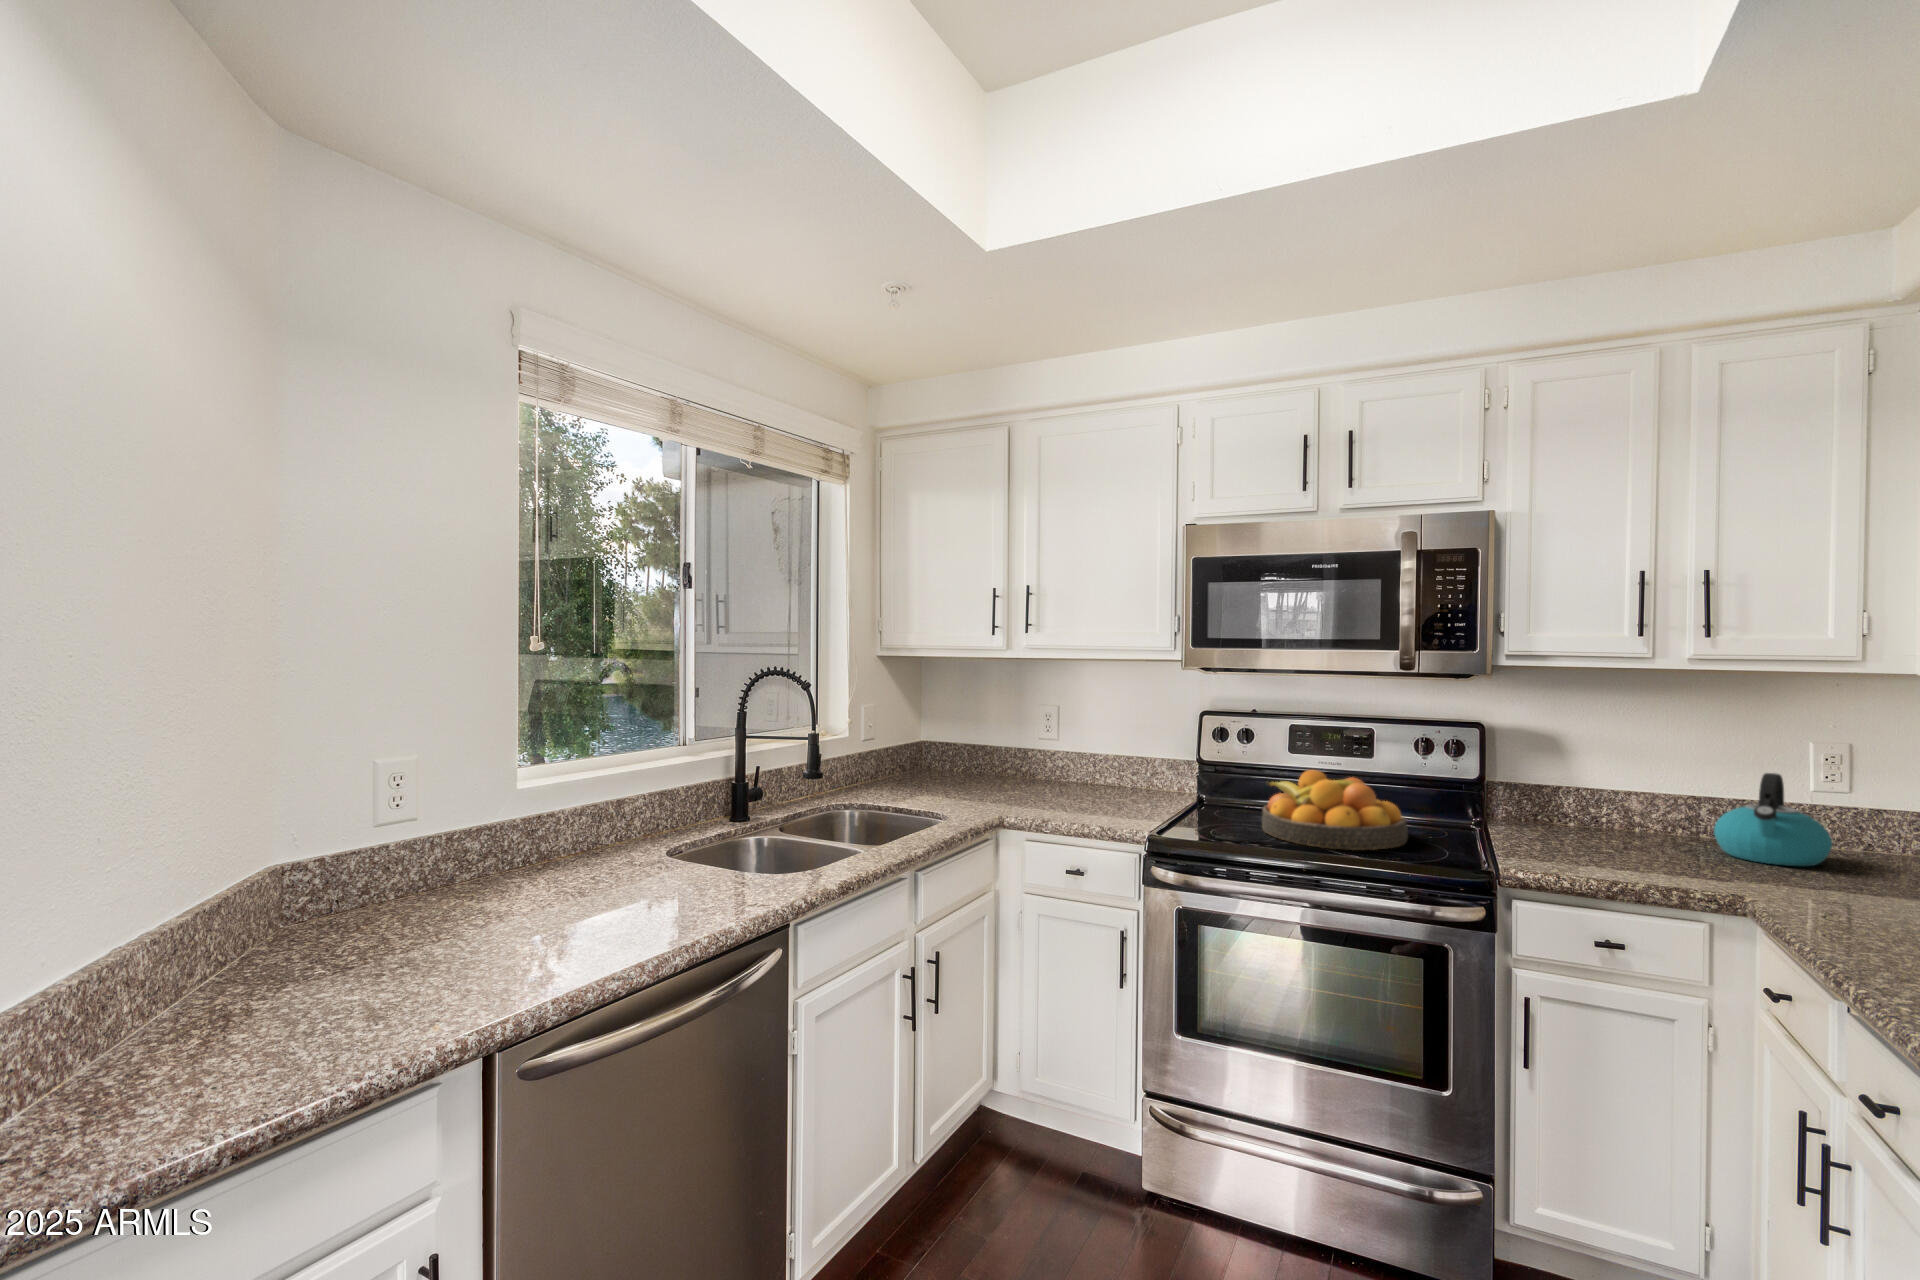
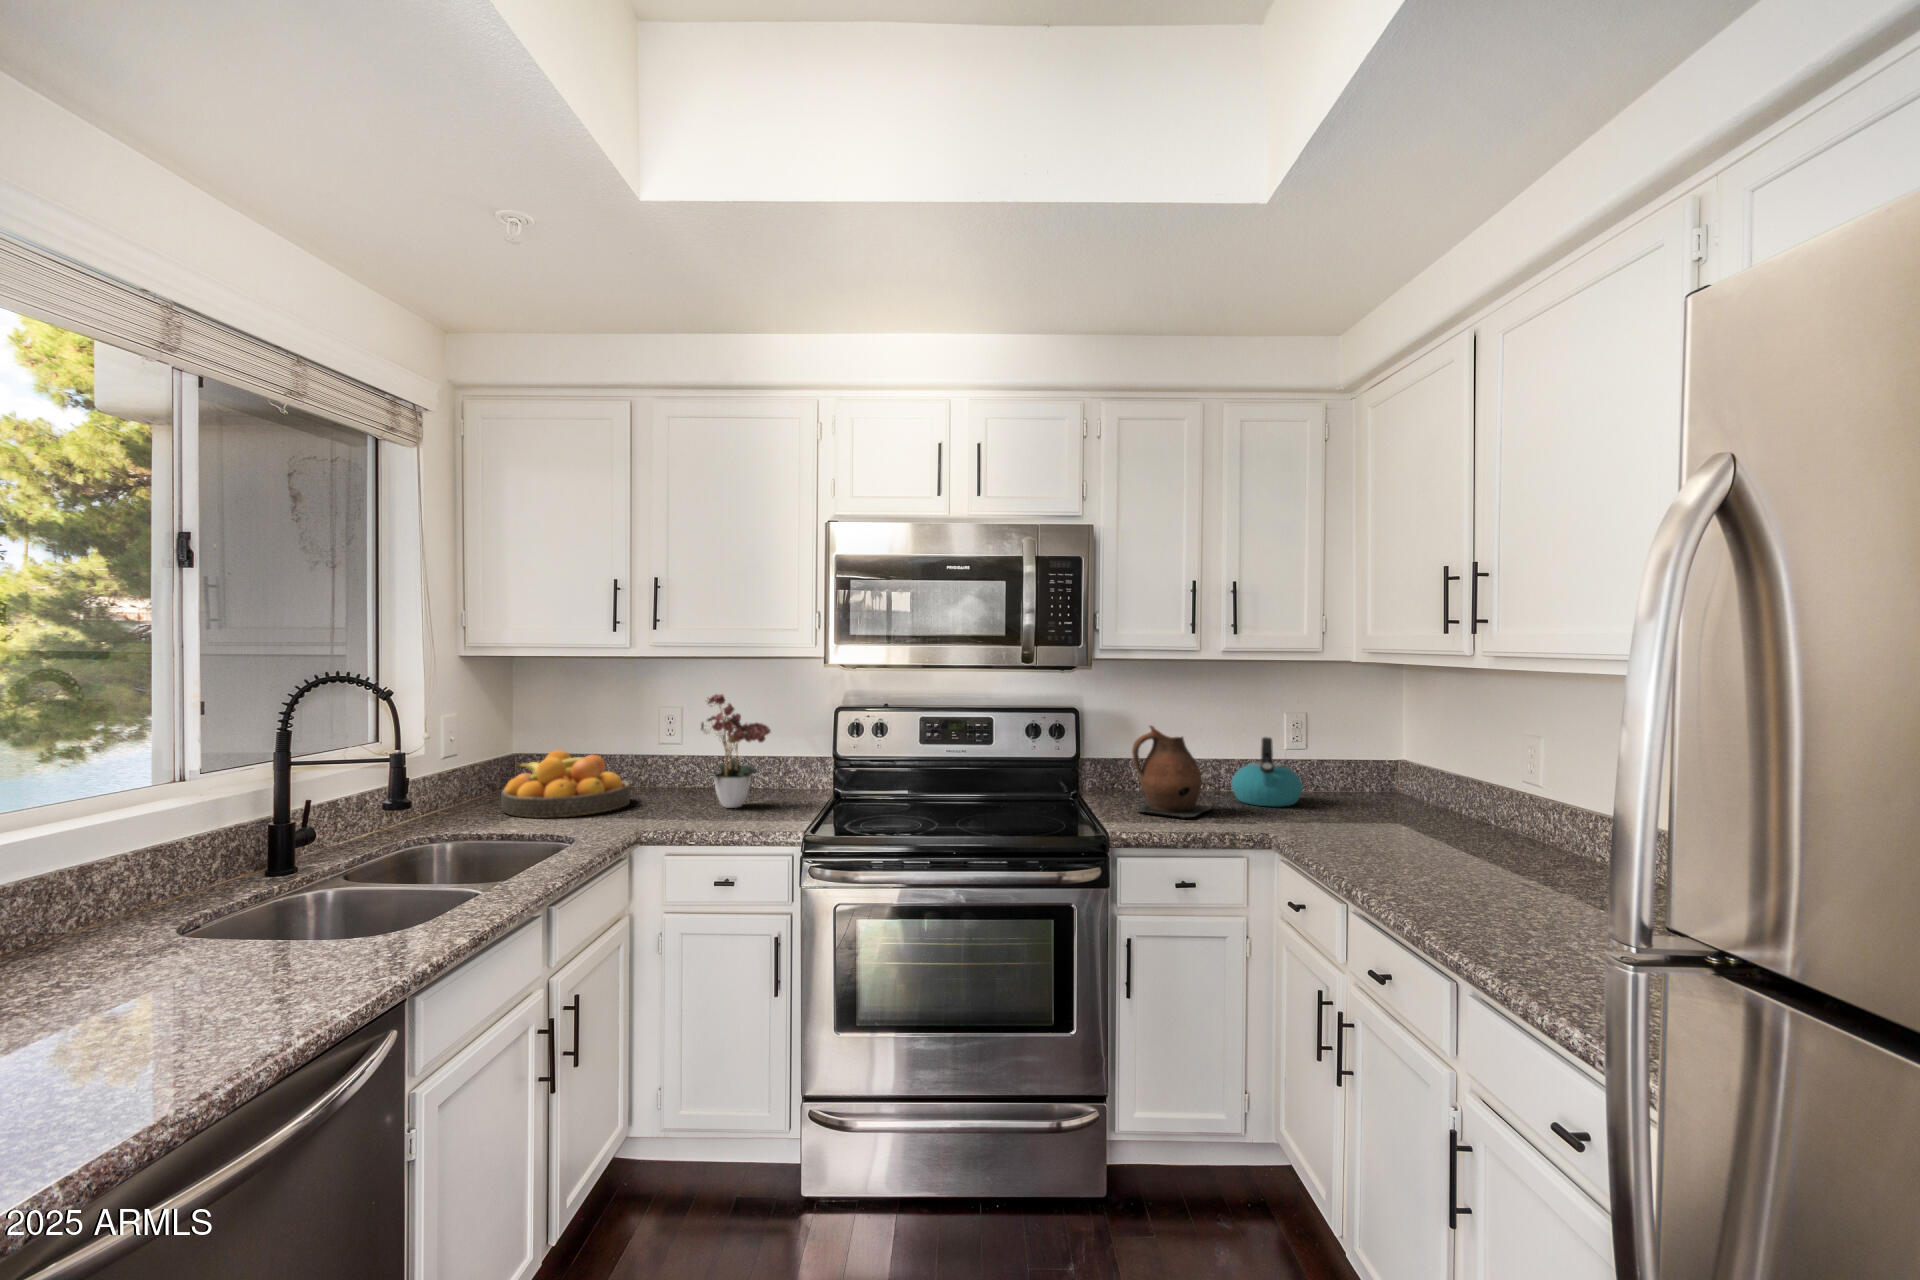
flower arrangement: none [1062,688,1139,804] -> present [701,694,771,808]
ceramic pitcher: none [1552,747,1674,865] -> present [1132,725,1212,818]
fruit bowl: present [1262,770,1408,850] -> present [501,750,631,818]

